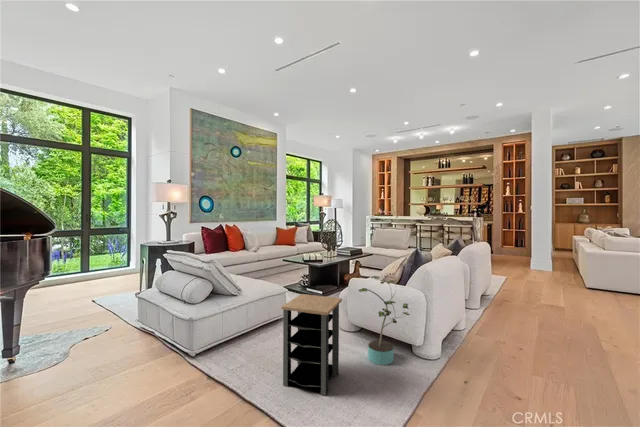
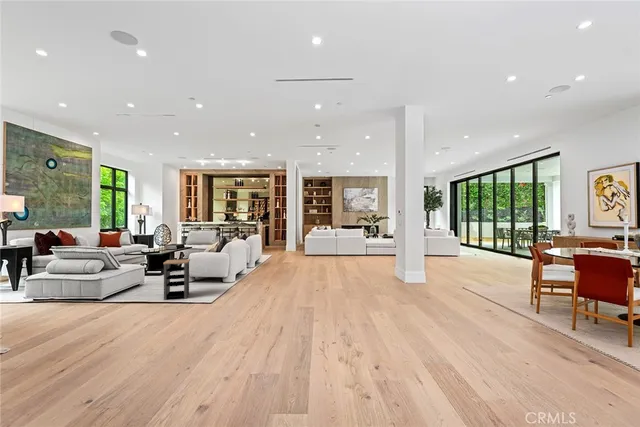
potted plant: present [359,276,409,365] -> none [197,250,221,289]

